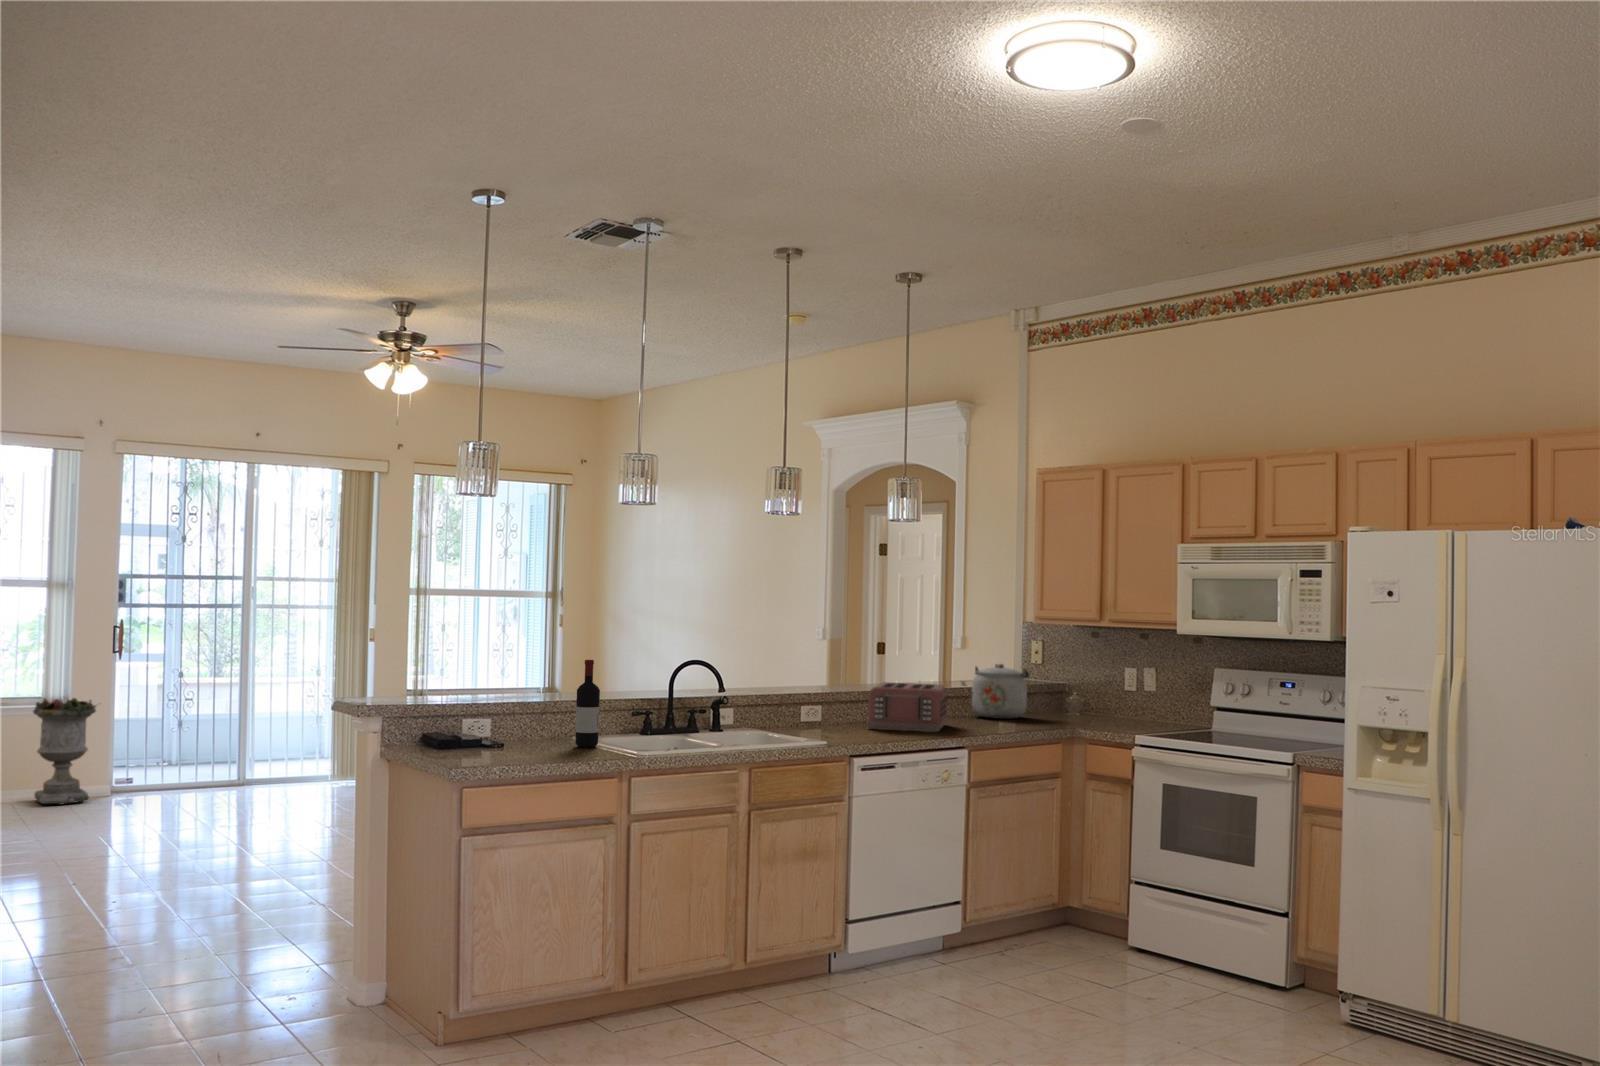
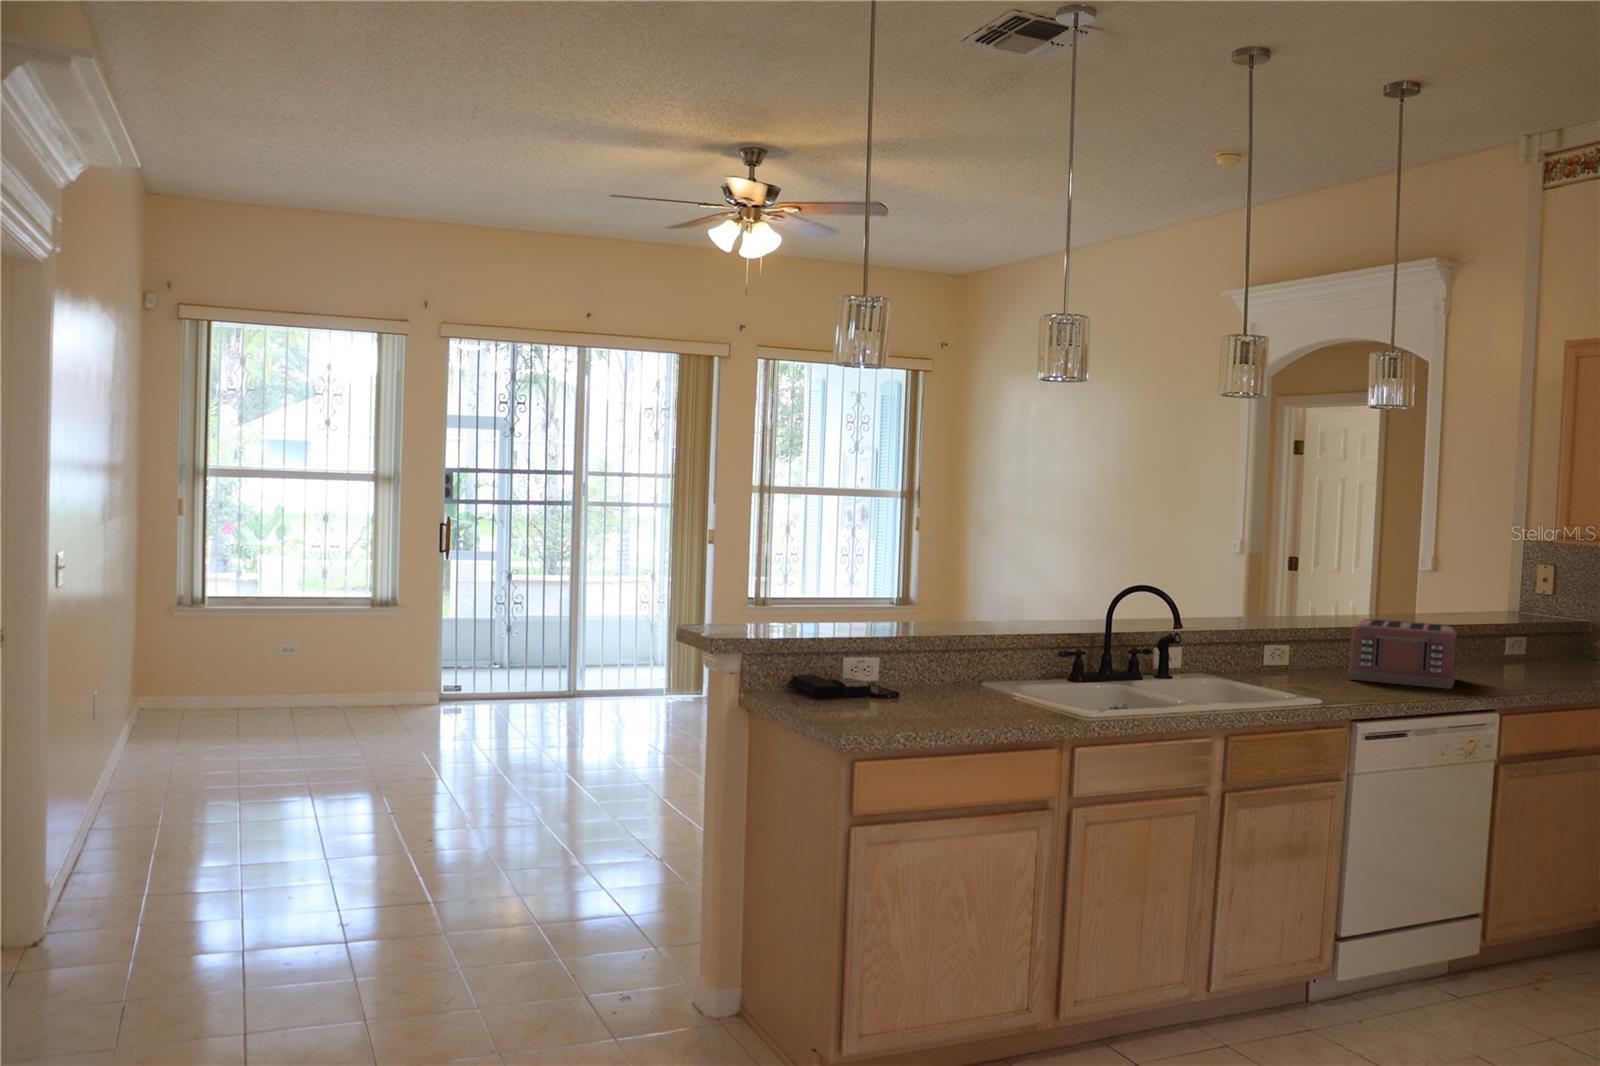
wine bottle: present [576,660,600,748] -> none [980,578,1012,689]
kettle: present [961,664,1029,719] -> none [1464,599,1564,673]
planter: present [33,698,96,804] -> none [367,595,433,709]

